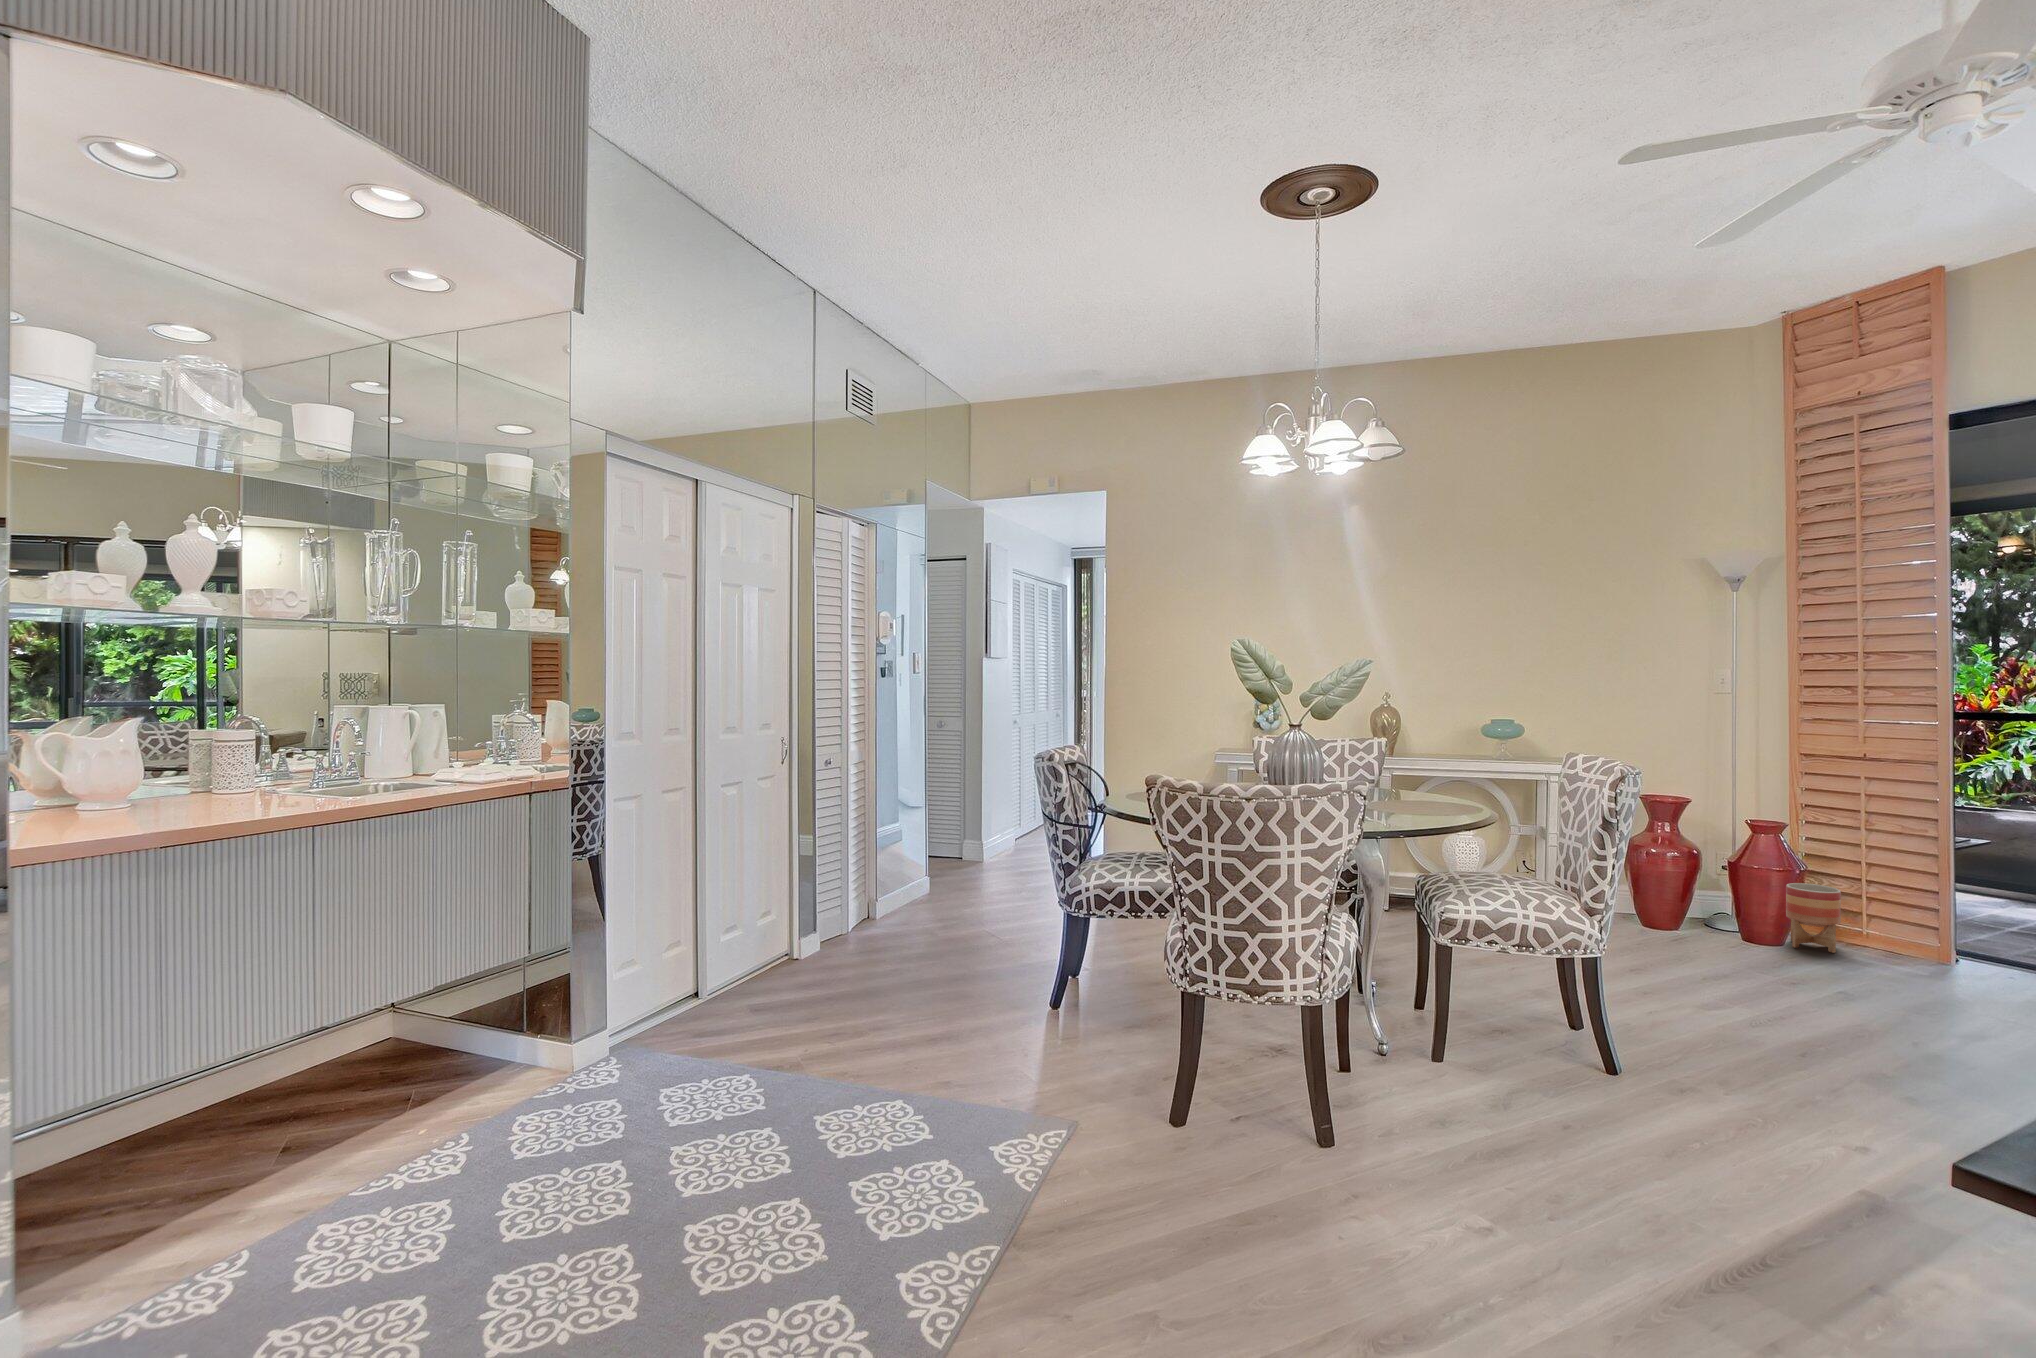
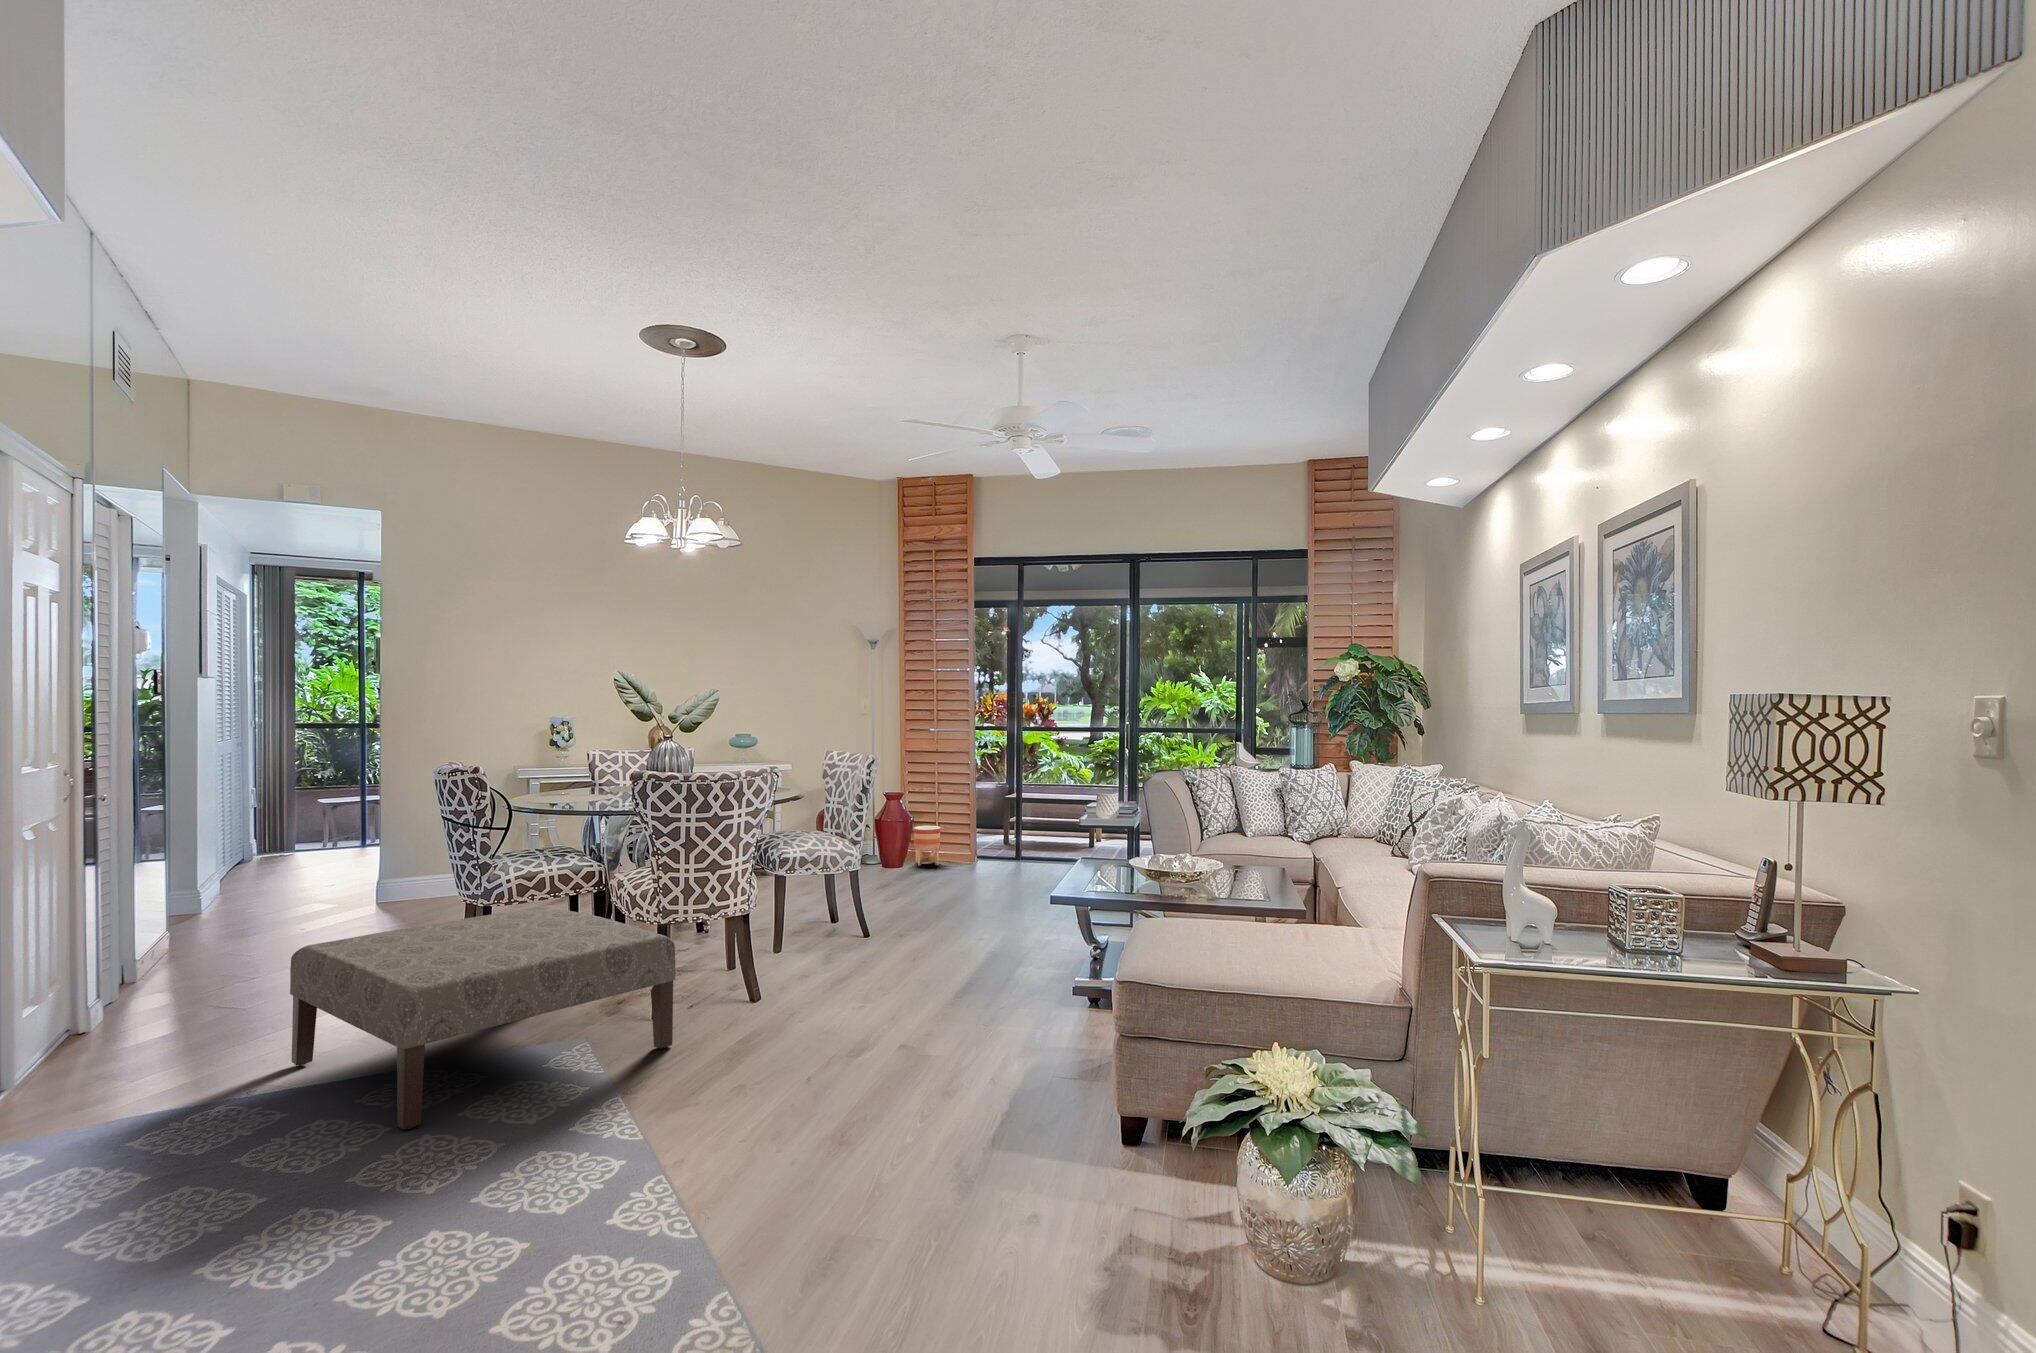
ottoman: none [787,929,1152,1187] -> present [290,907,676,1129]

